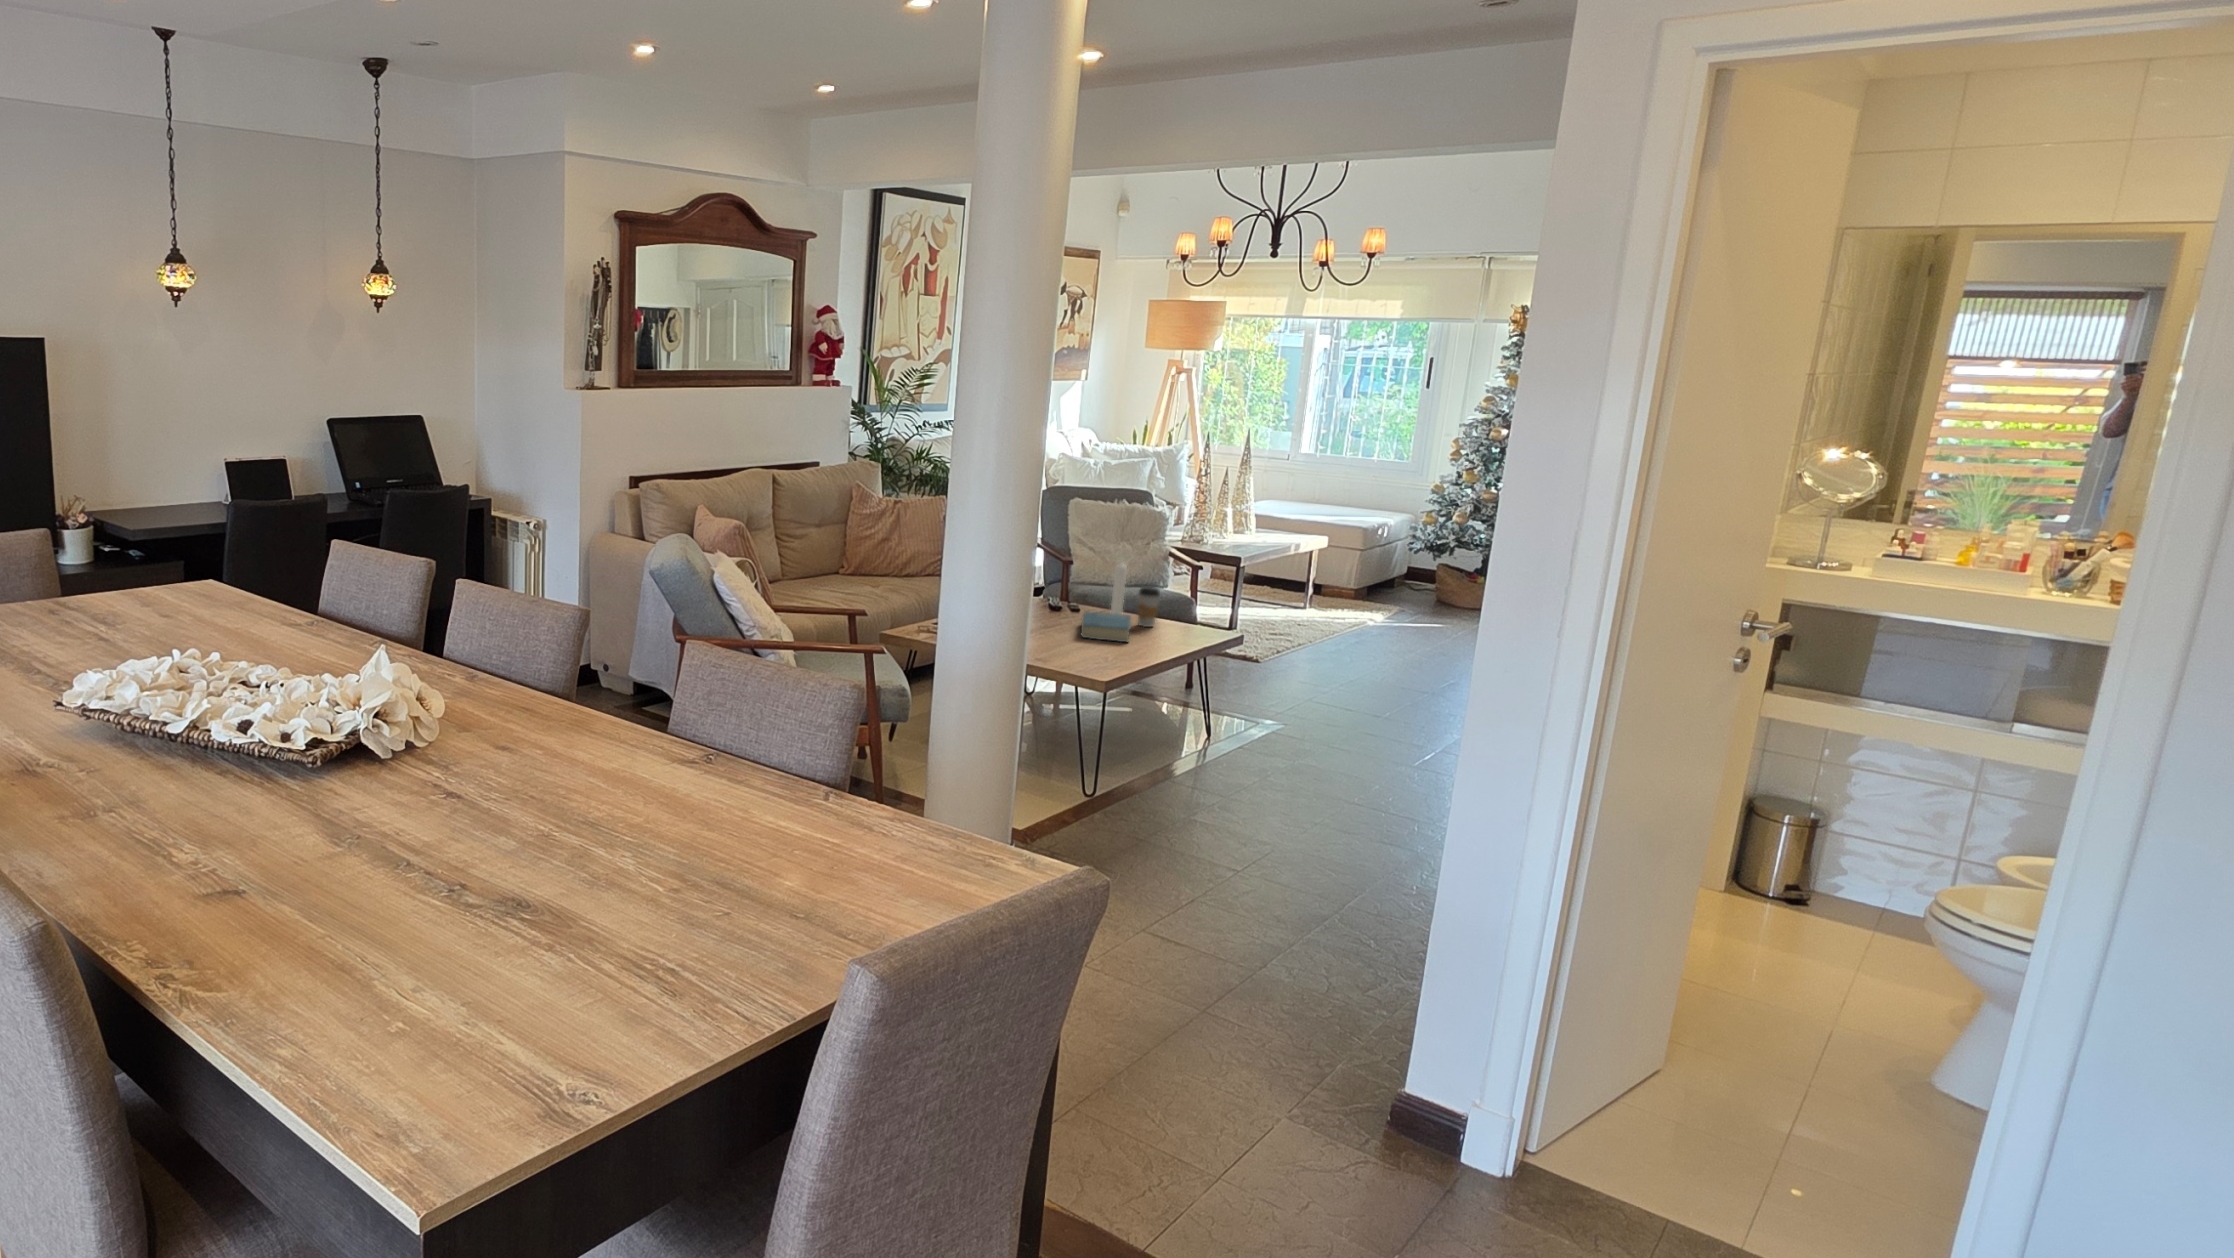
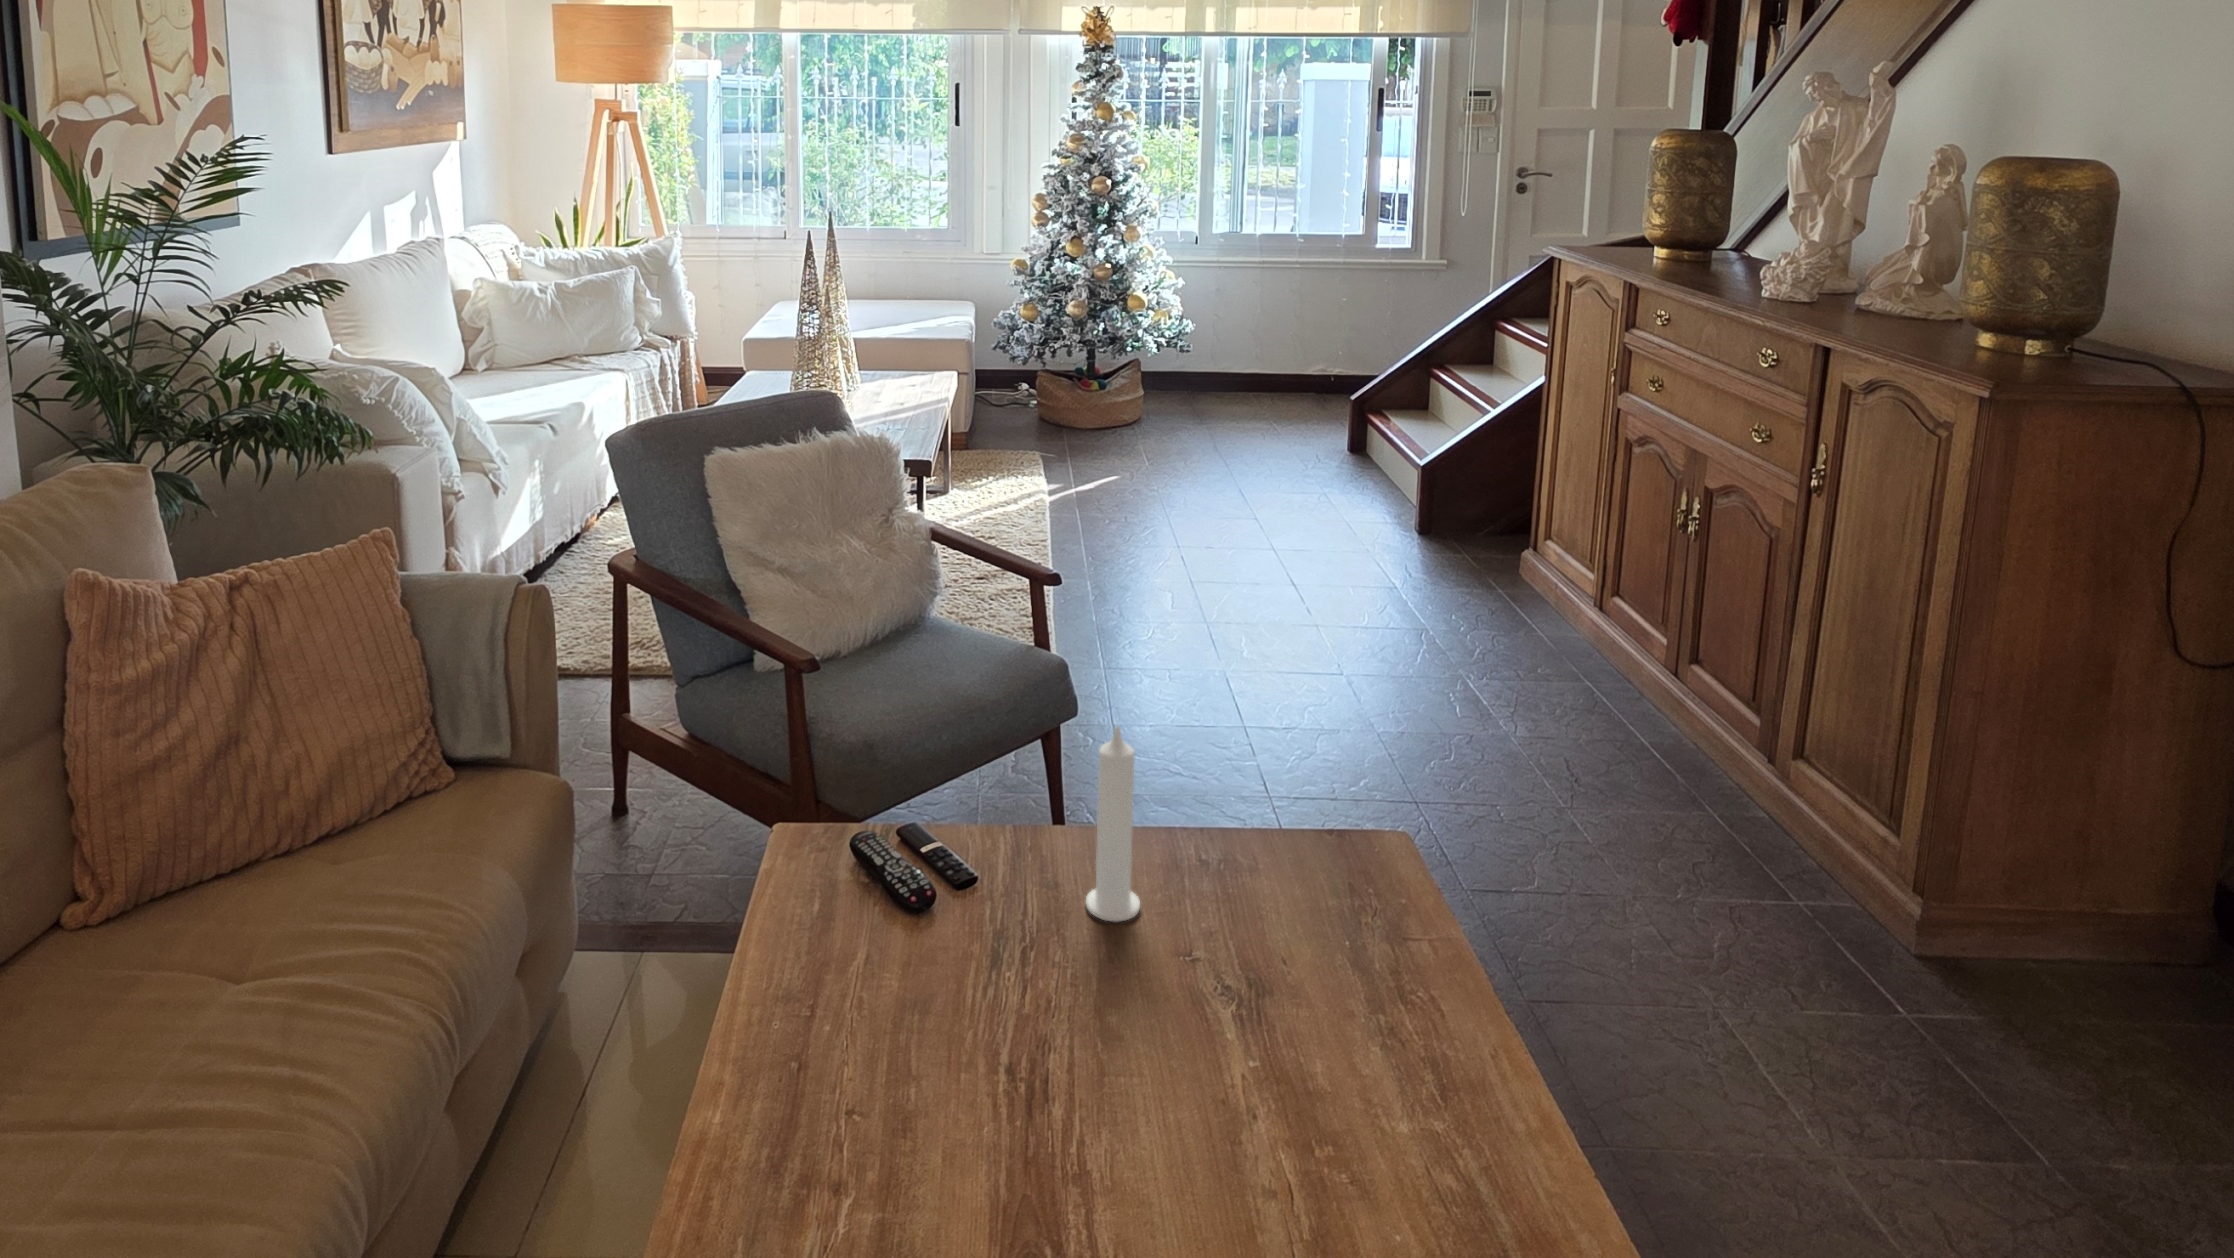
coffee cup: present [1138,587,1160,627] -> none [1193,796,1259,933]
hardback book: present [1081,611,1131,642] -> none [1091,930,1357,1158]

